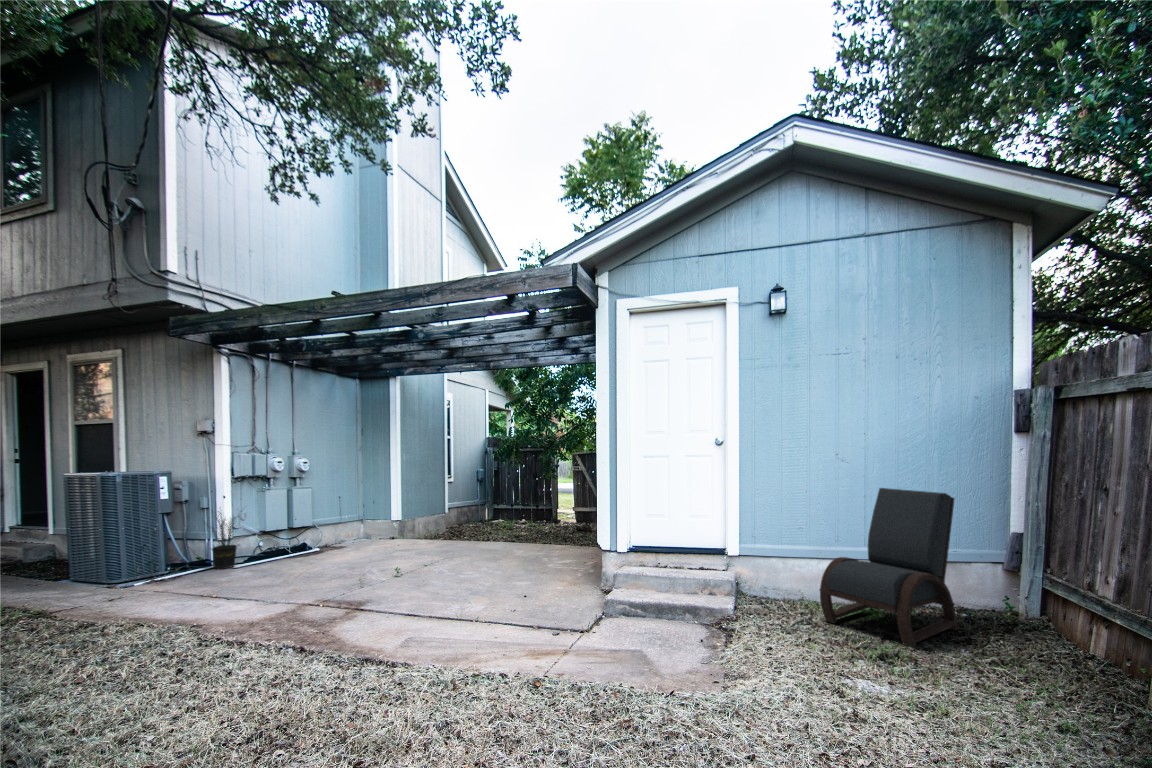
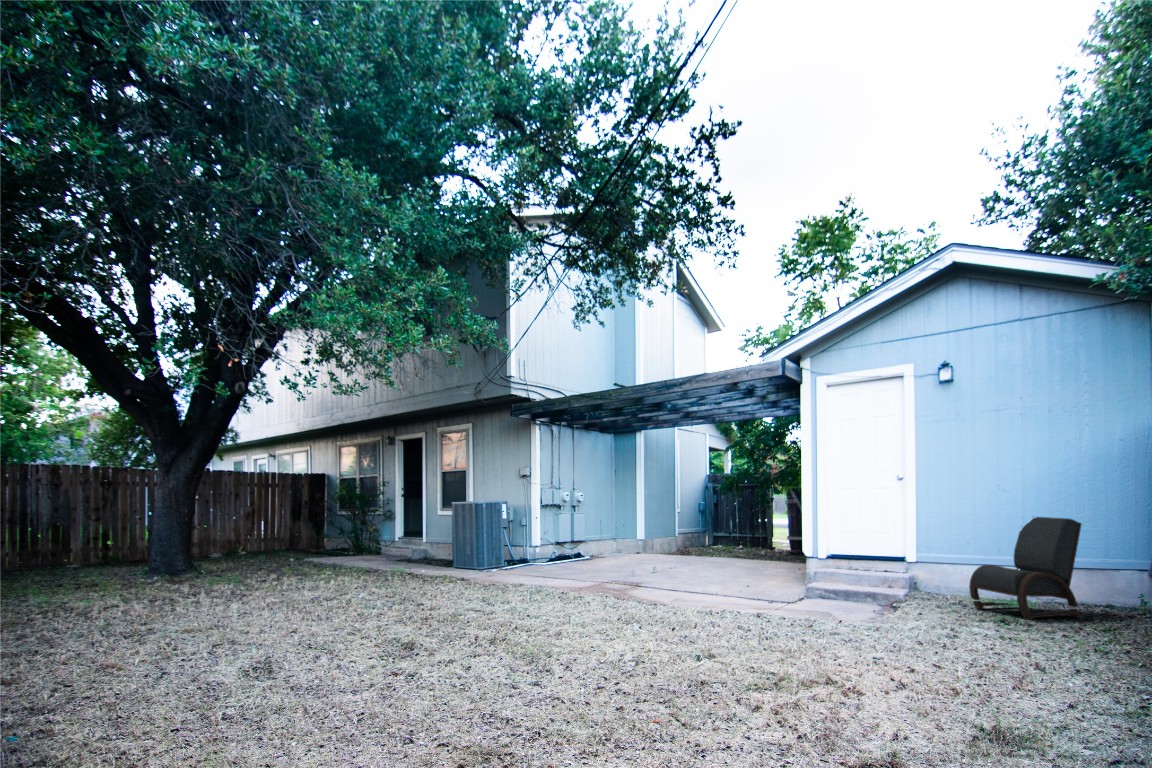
potted plant: present [212,511,239,569] -> none [527,523,554,565]

